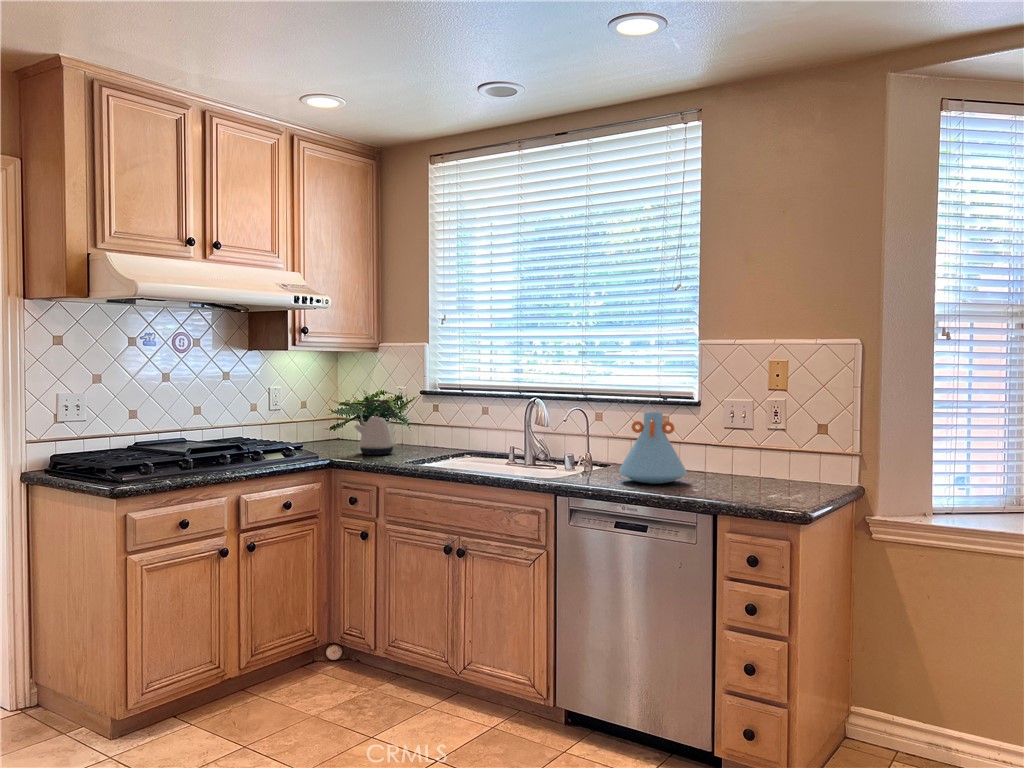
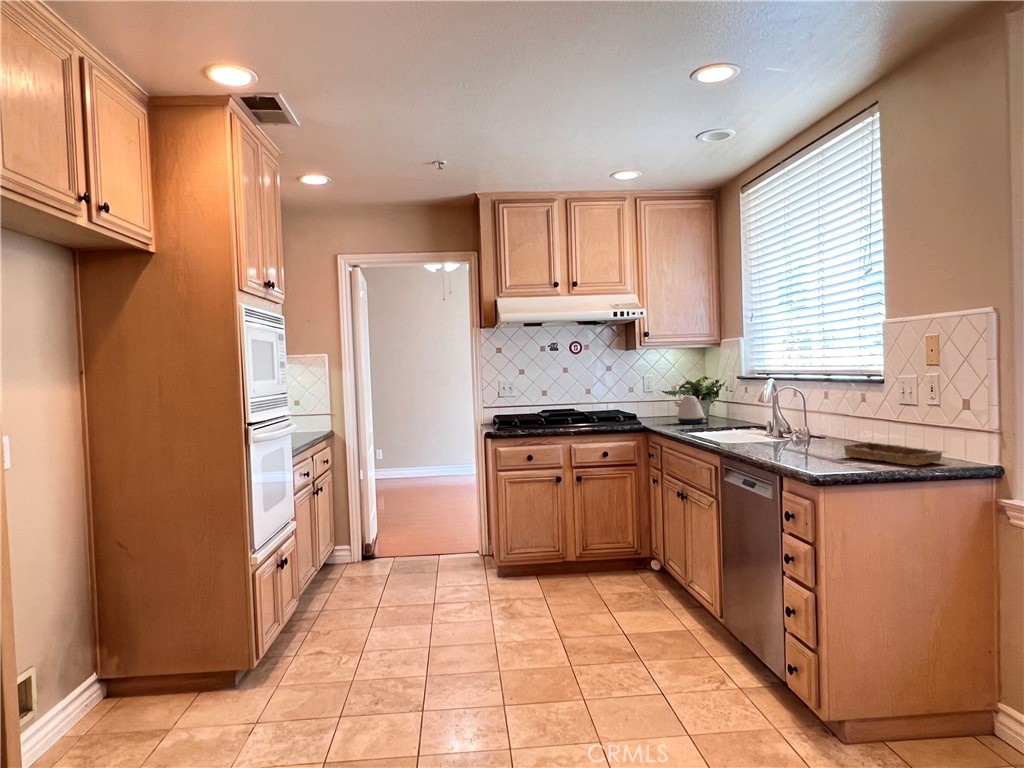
vase: present [619,412,687,484] -> none [758,388,823,451]
tray: none [724,467,818,489] -> present [844,442,944,466]

